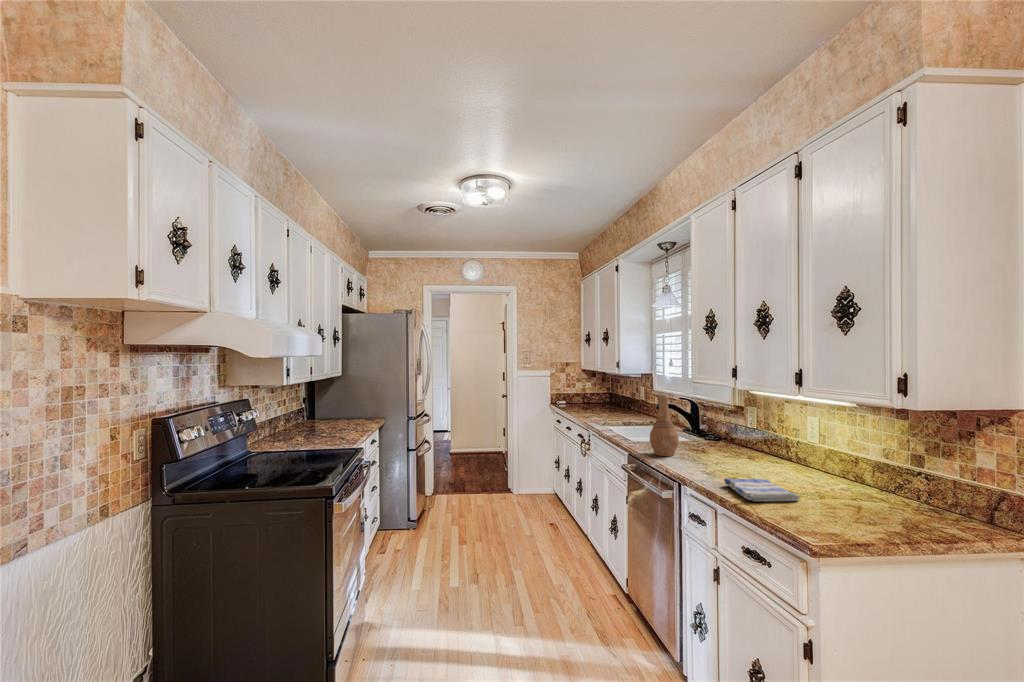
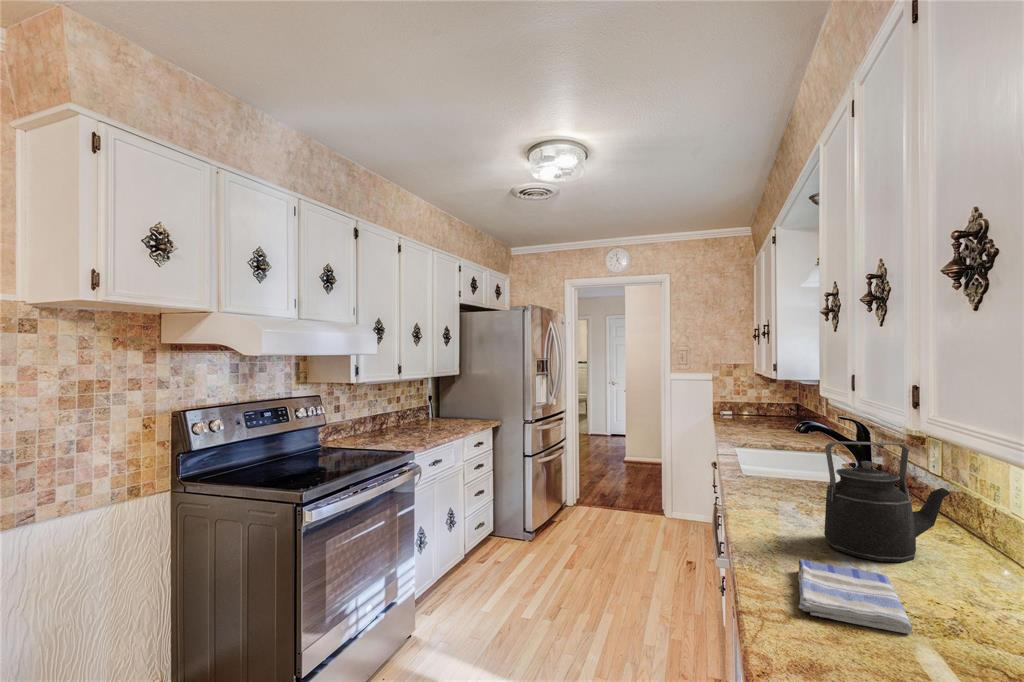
vase: present [650,394,679,456] -> none [751,411,797,503]
kettle: none [718,407,778,476] -> present [824,441,950,562]

